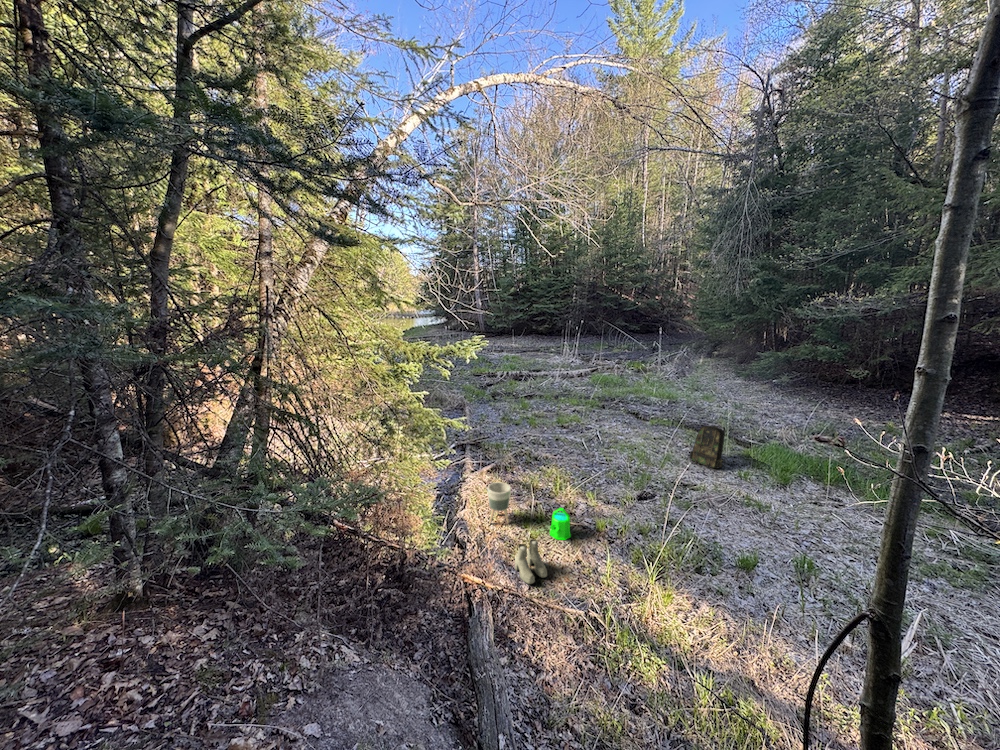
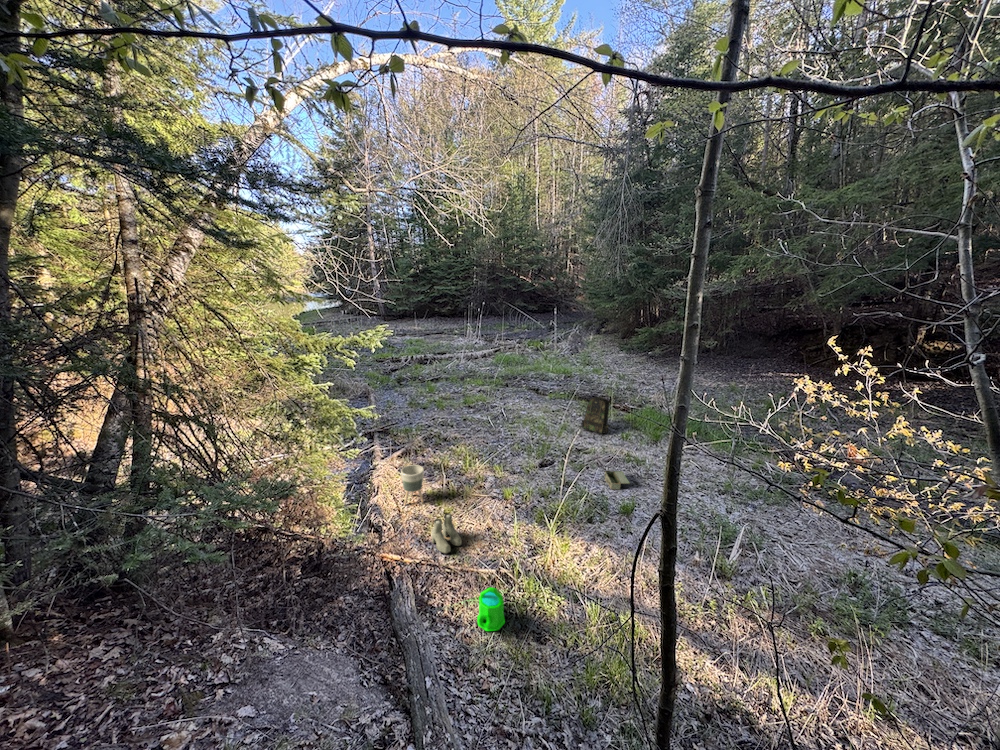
watering can: present [550,508,571,540] -> present [477,587,505,631]
toolbox: none [718,513,752,538] -> present [605,471,629,489]

